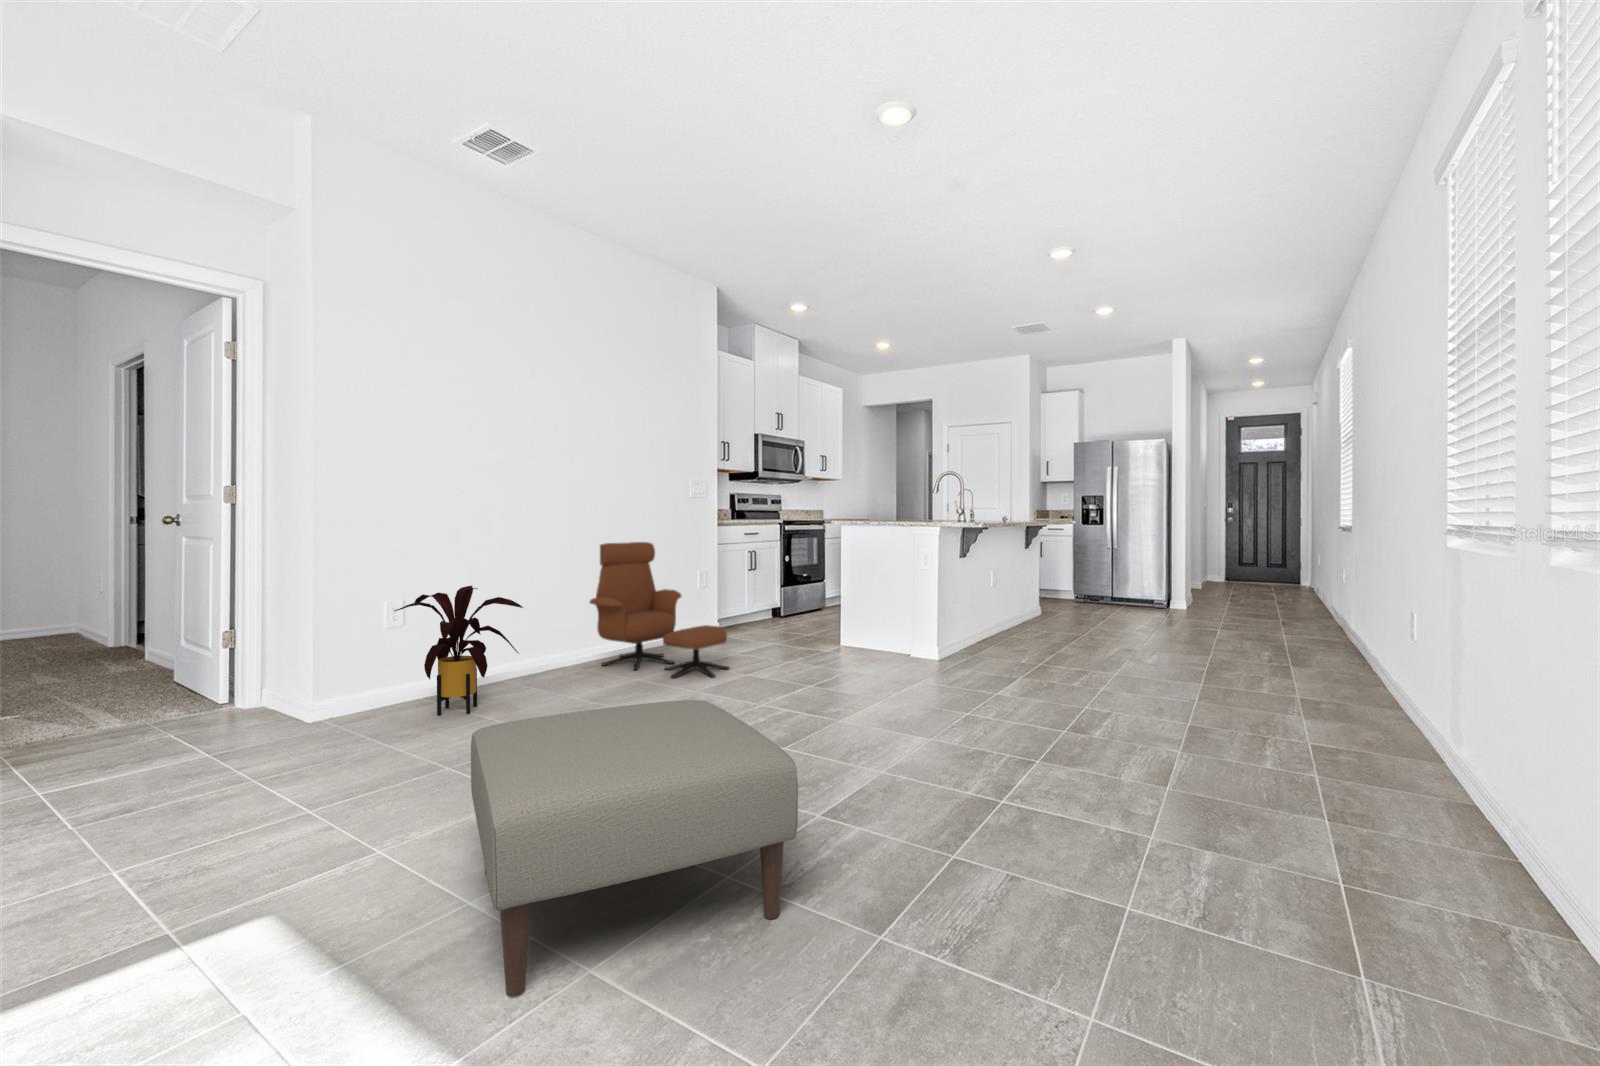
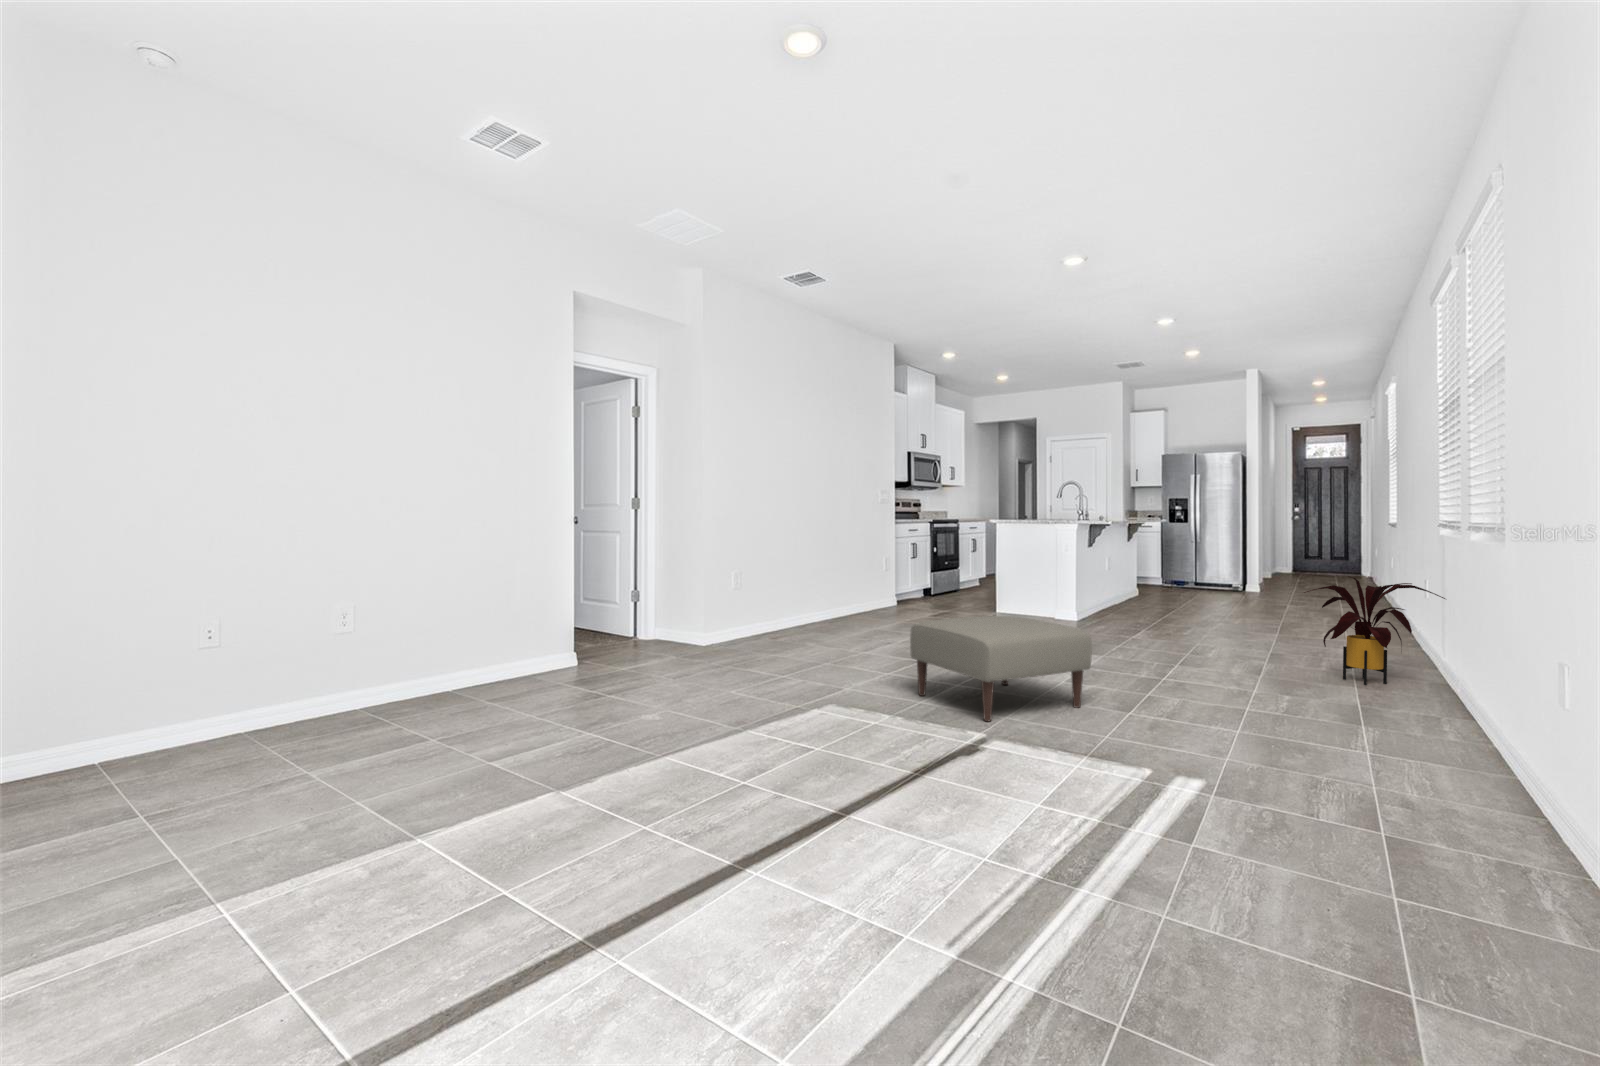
lounge chair: present [590,542,730,678] -> none [833,536,933,629]
house plant: present [395,586,523,715] -> present [1304,577,1445,685]

